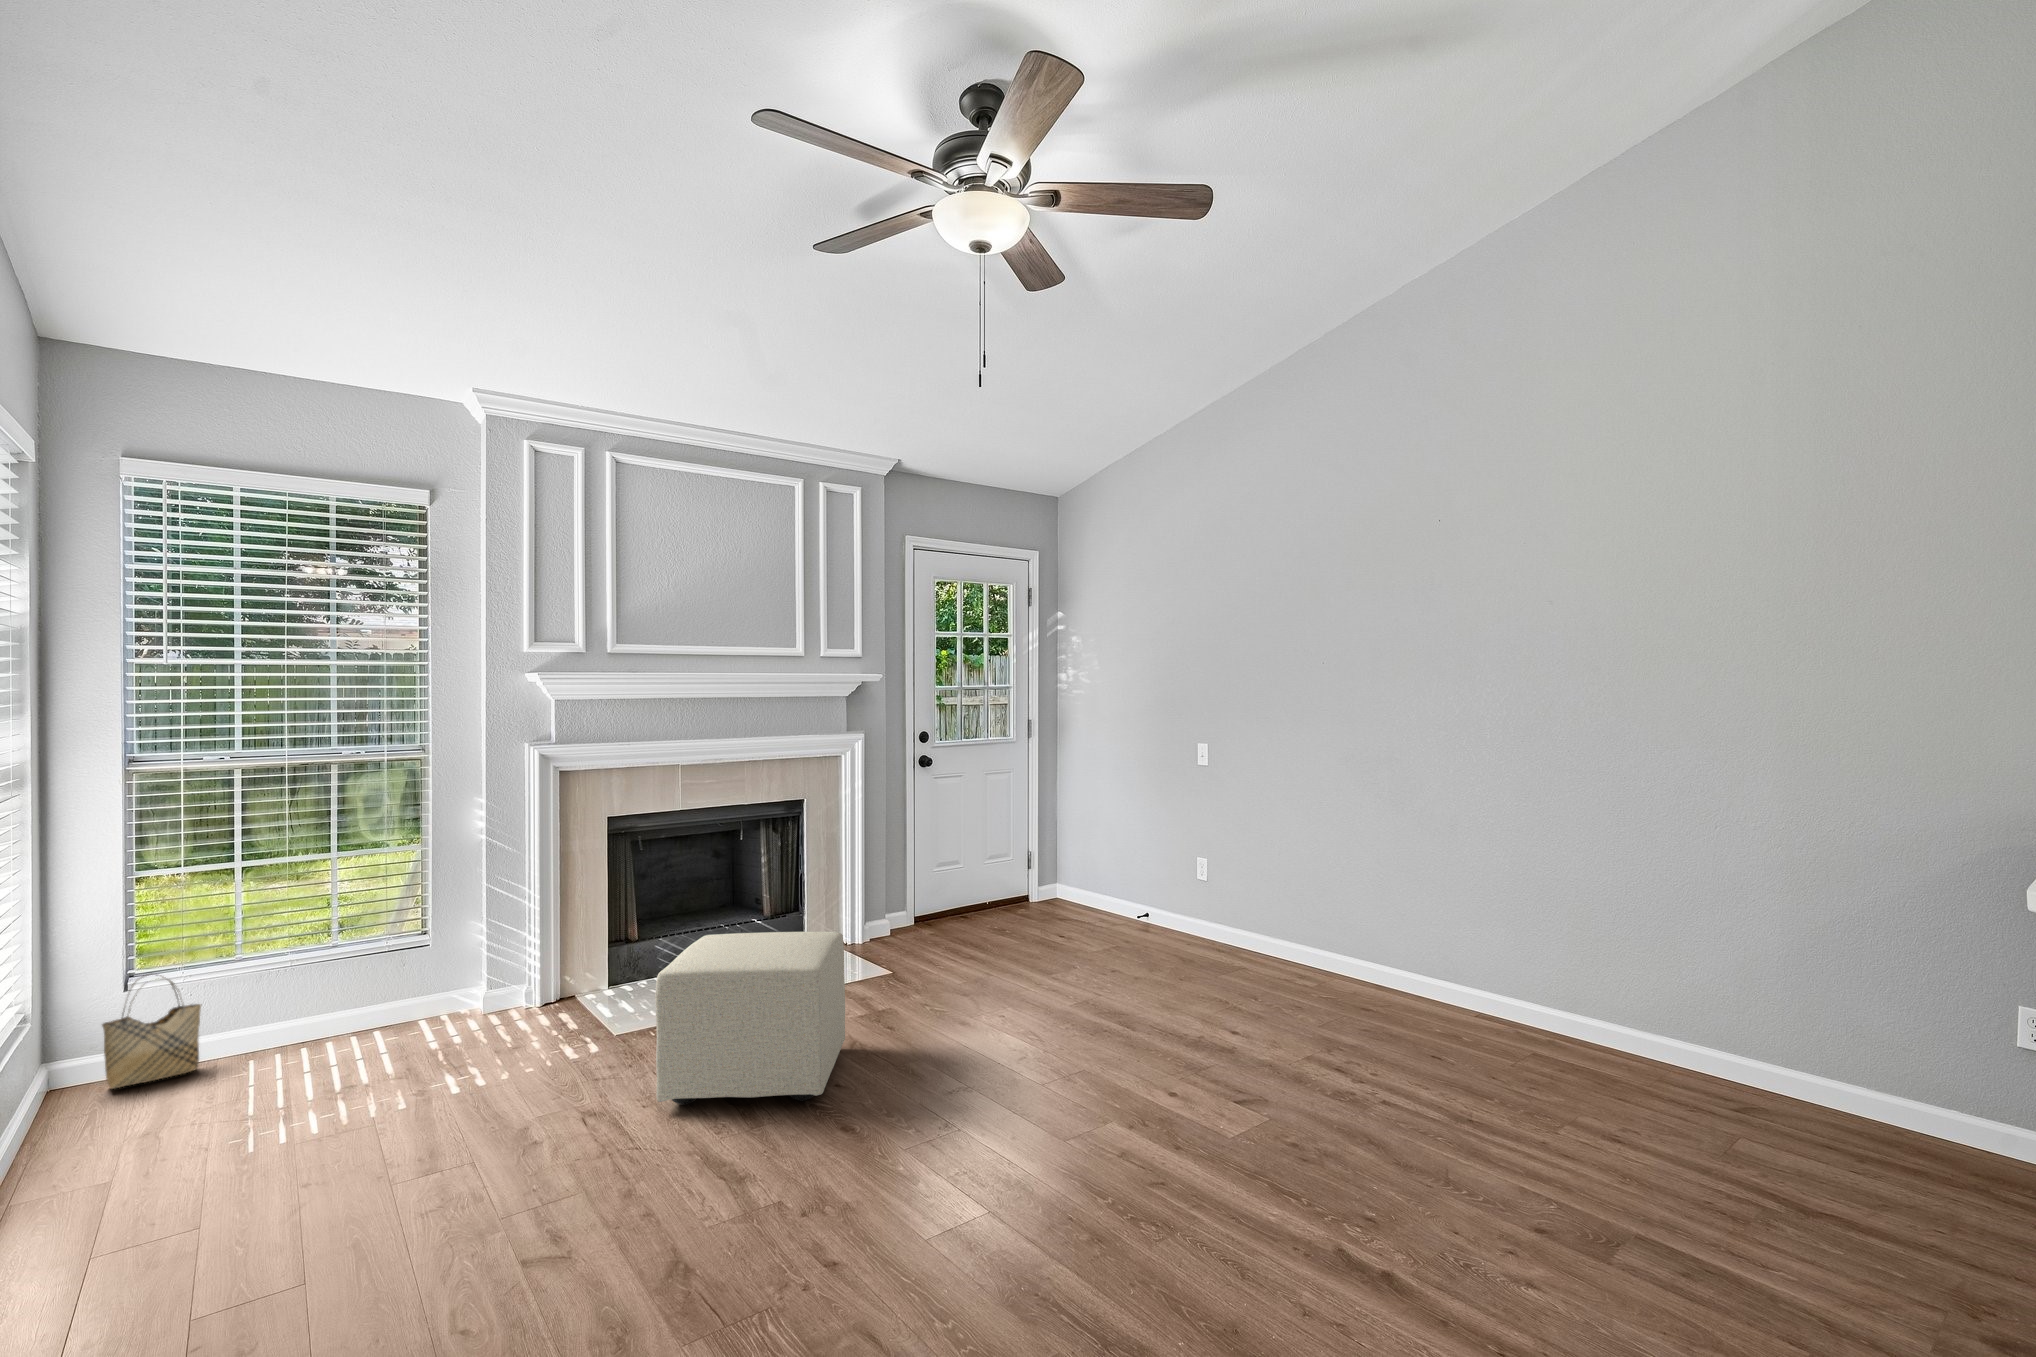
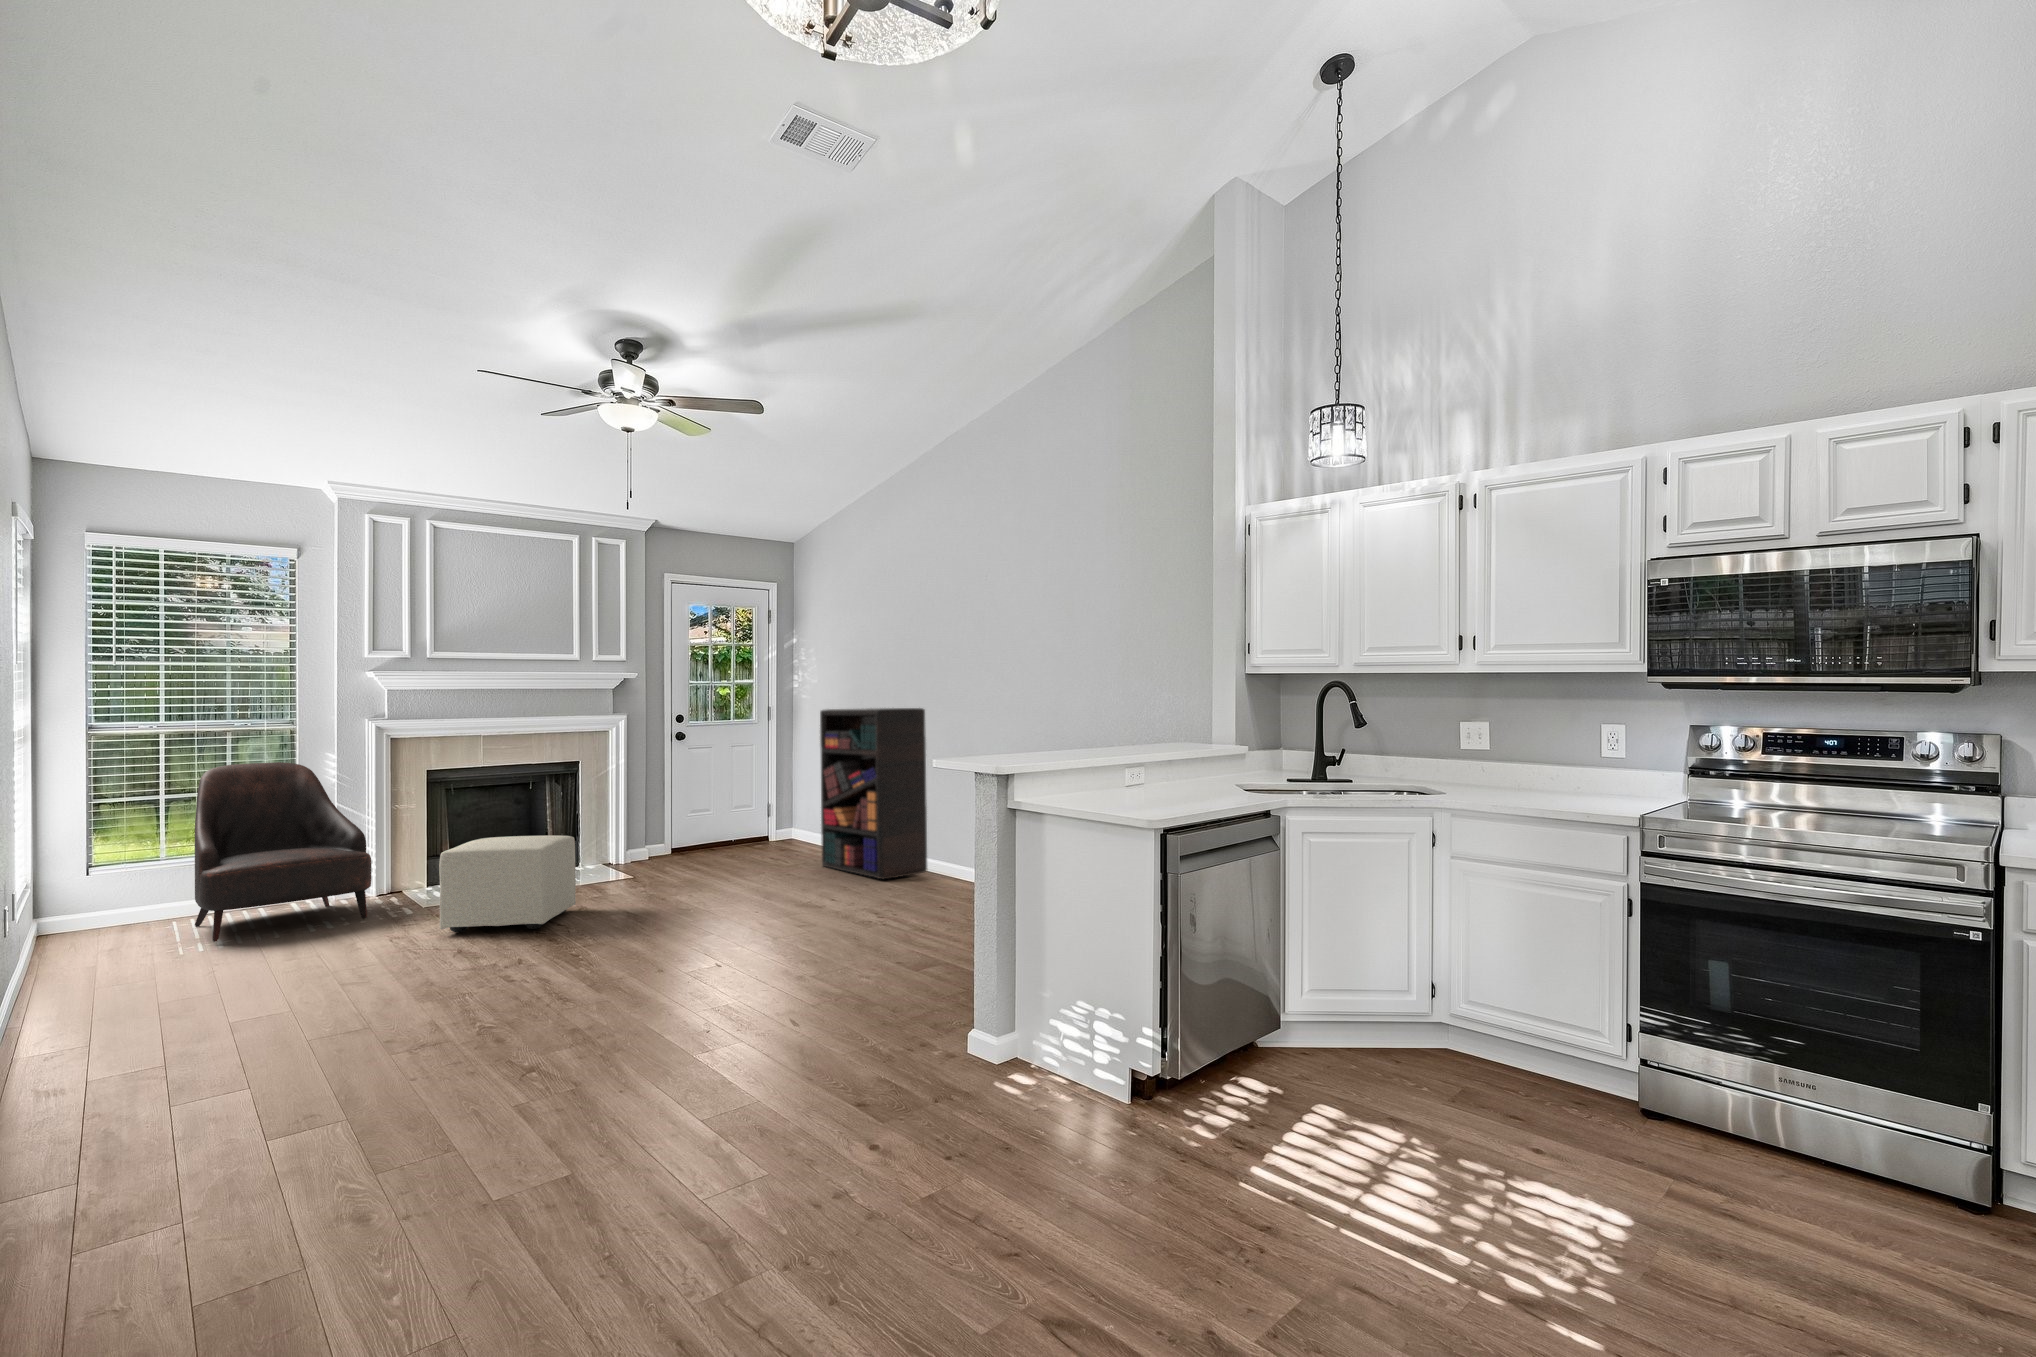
bookshelf: none [1144,726,1322,989] -> present [820,708,927,879]
armchair: none [279,809,540,1118] -> present [195,762,372,942]
woven basket: present [102,975,201,1089] -> none [74,865,139,935]

